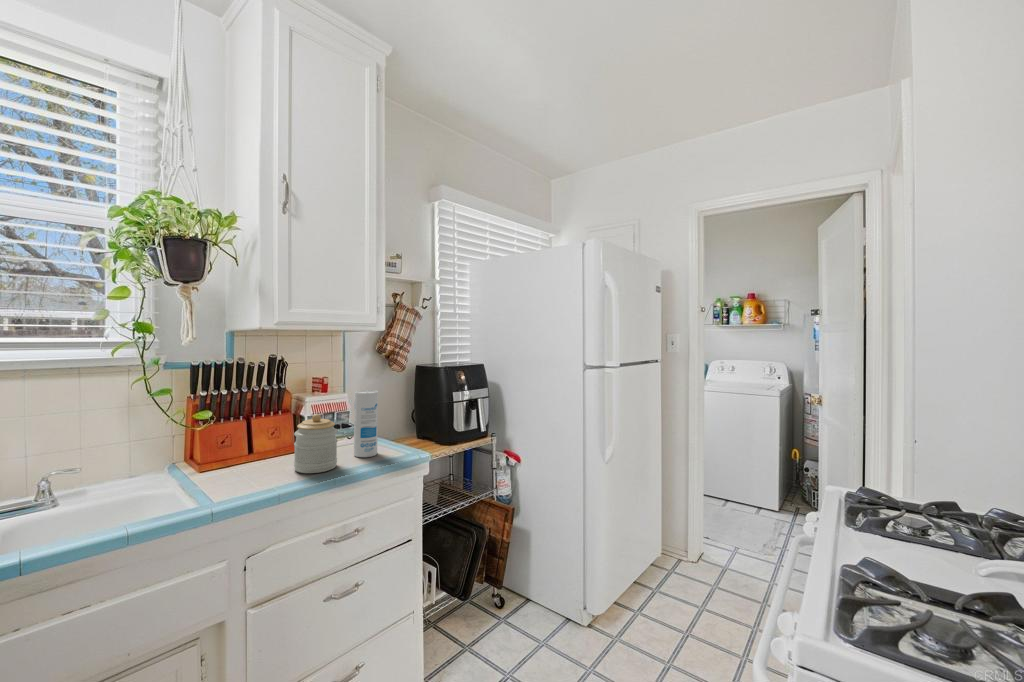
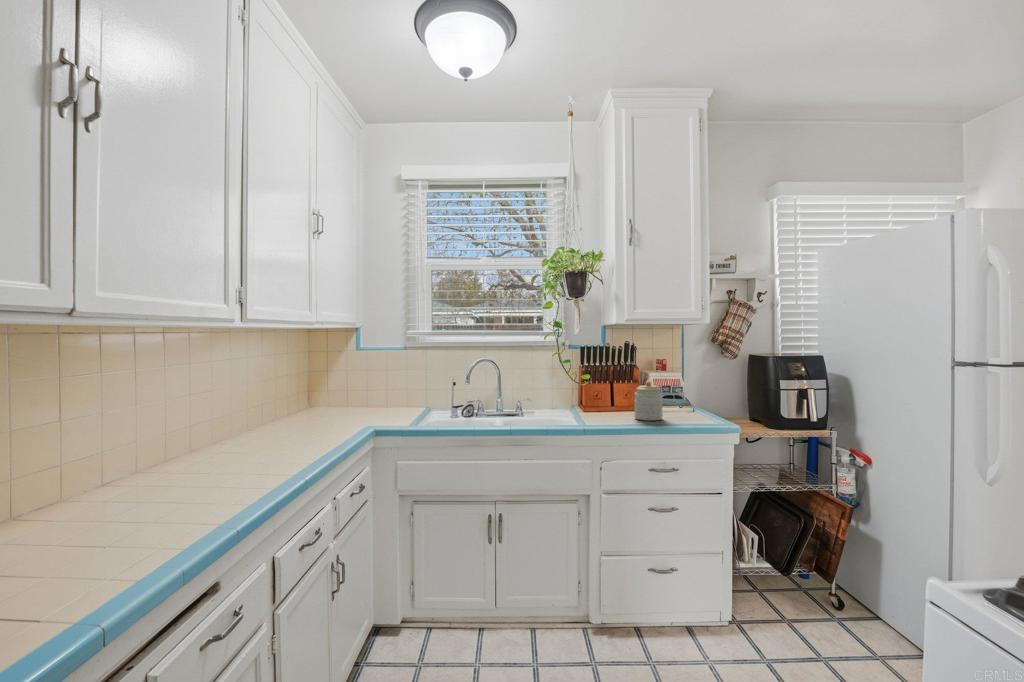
canister: present [354,390,378,457] -> none [679,368,697,418]

